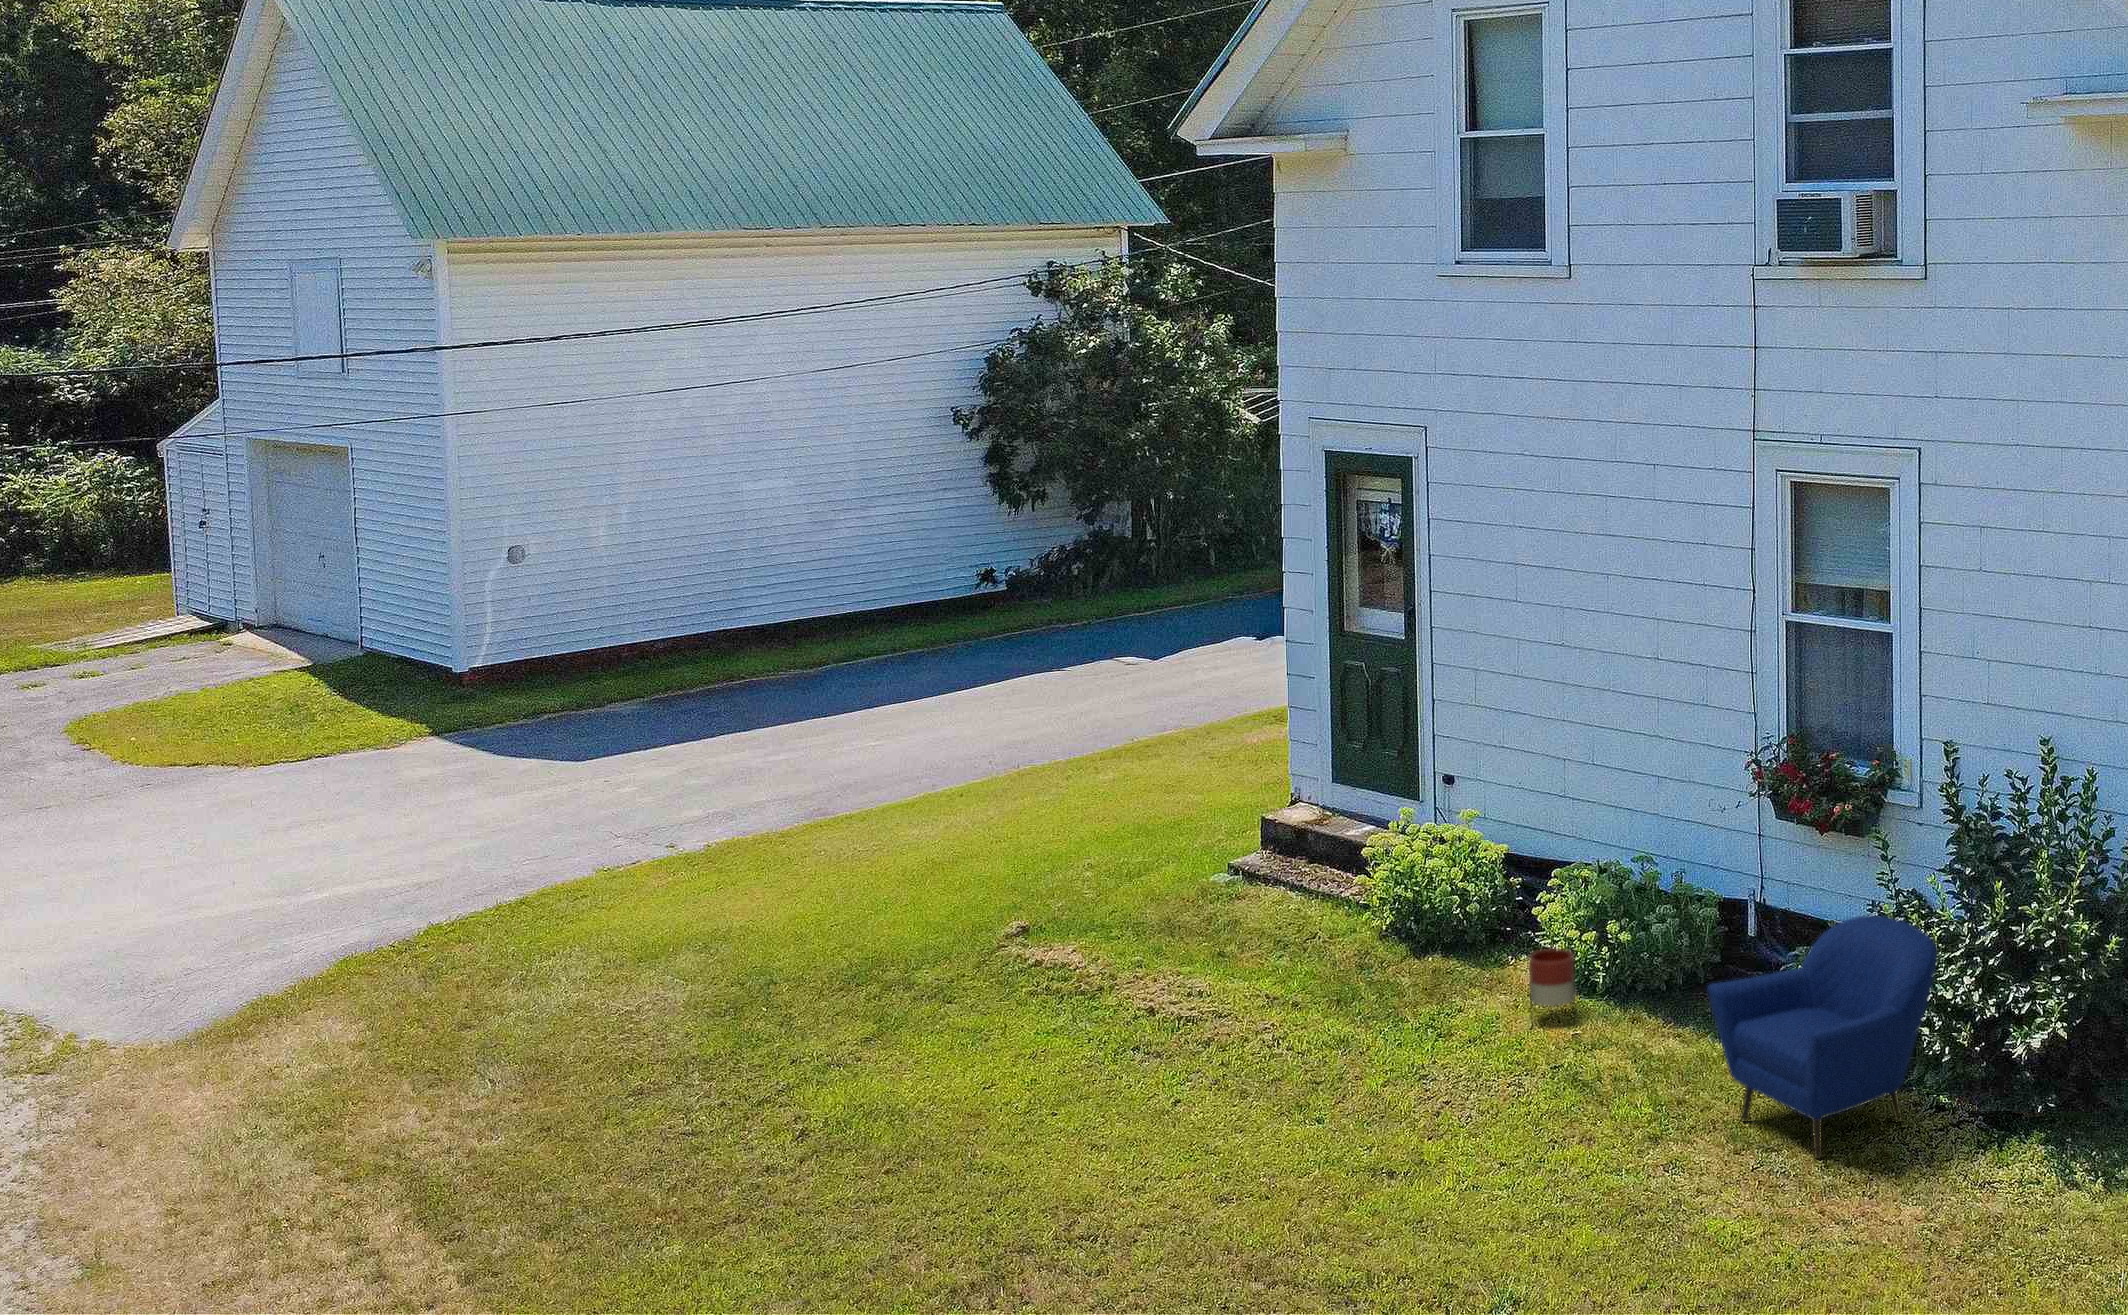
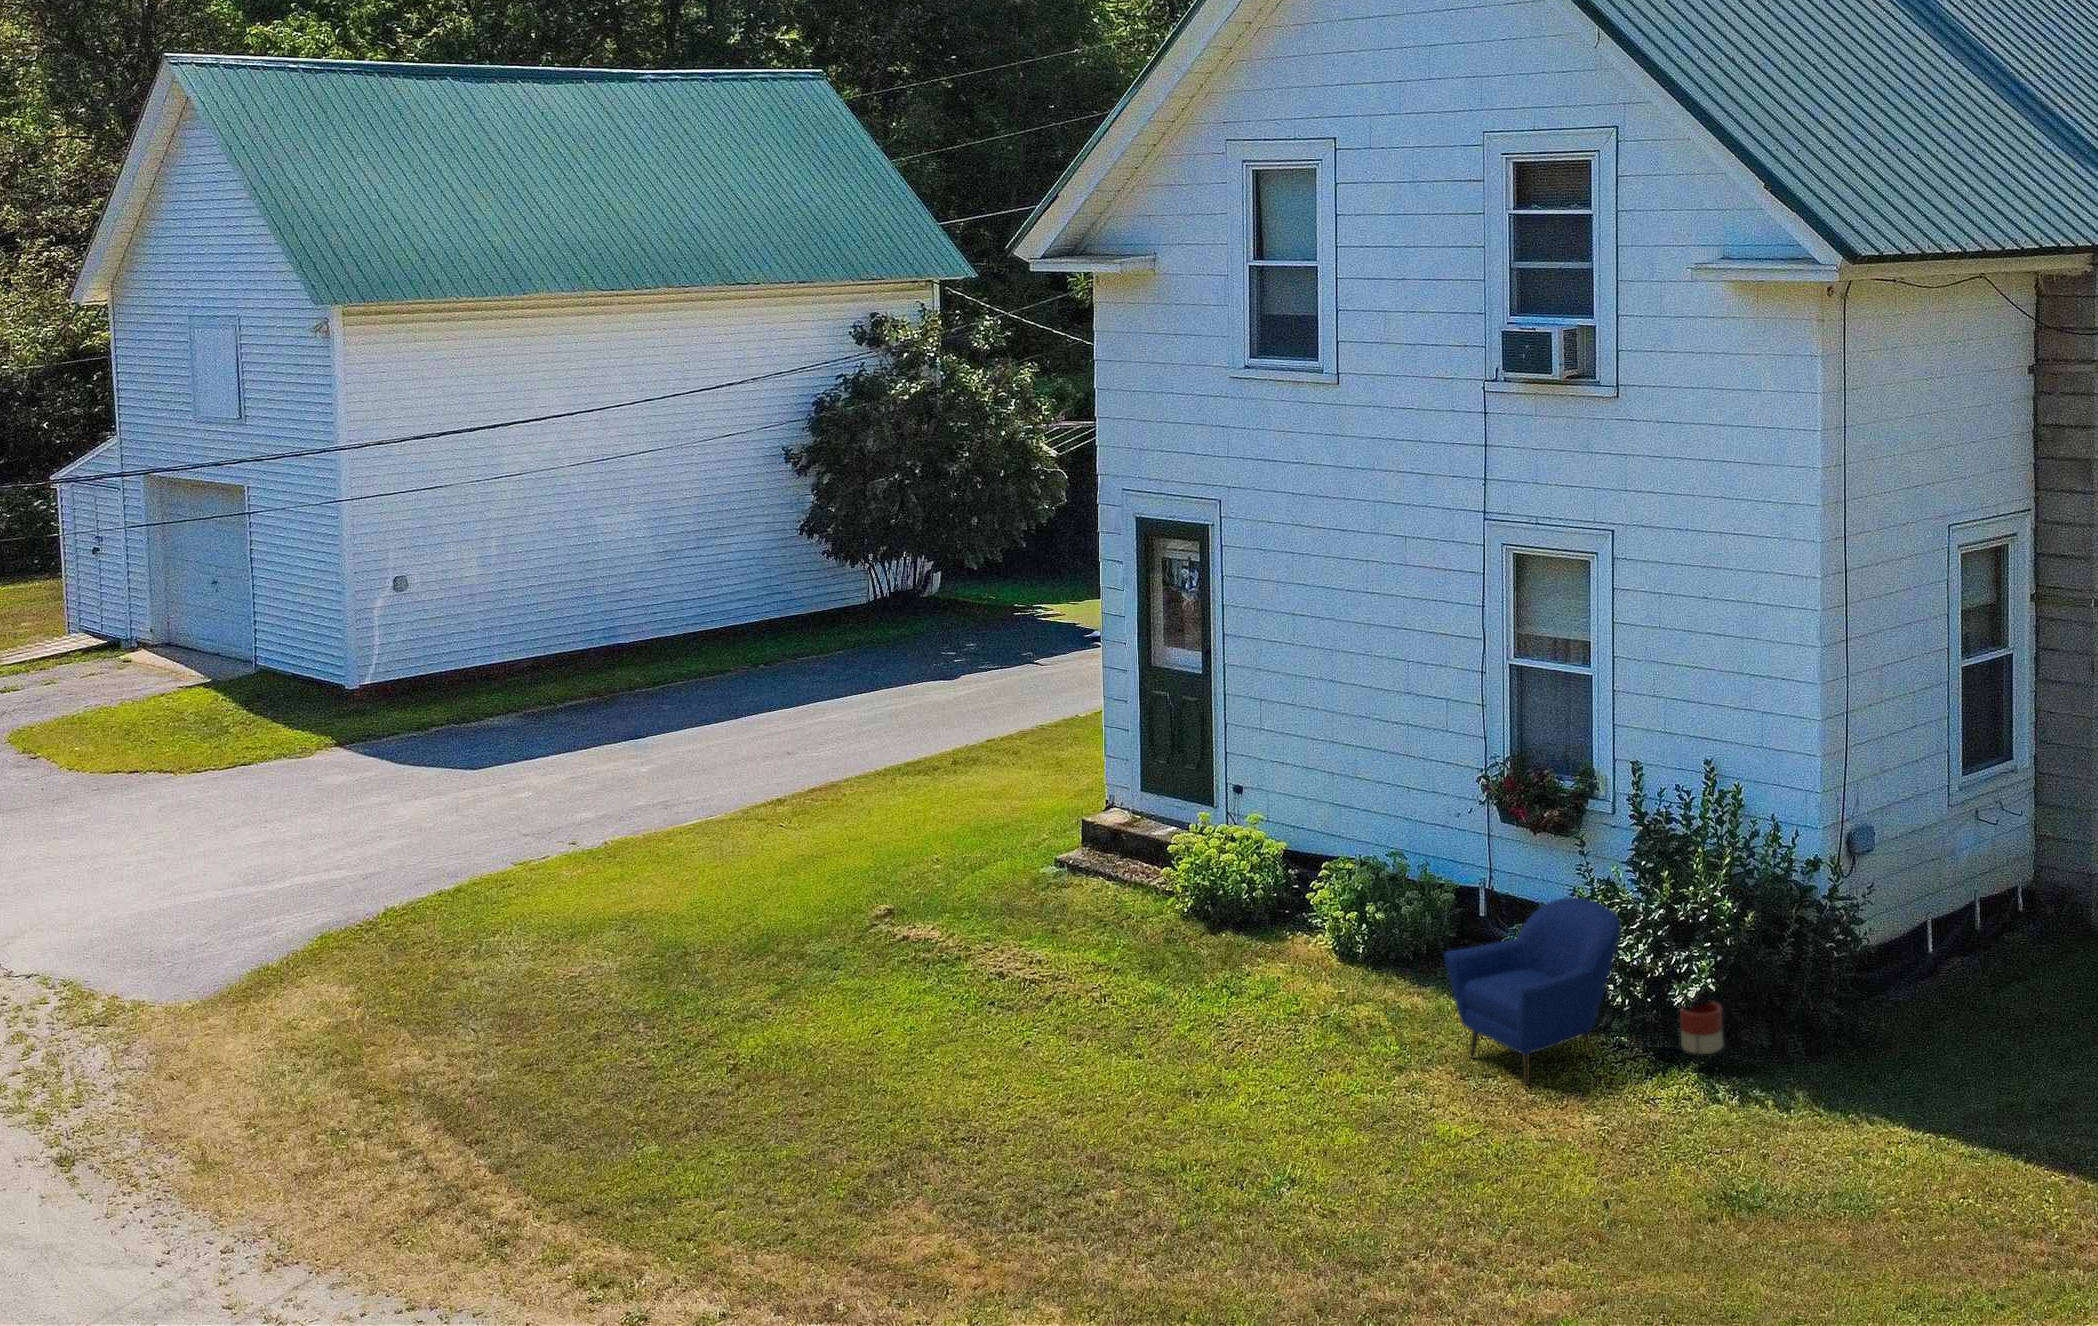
planter: present [1528,949,1576,1024] -> present [1680,1002,1725,1077]

